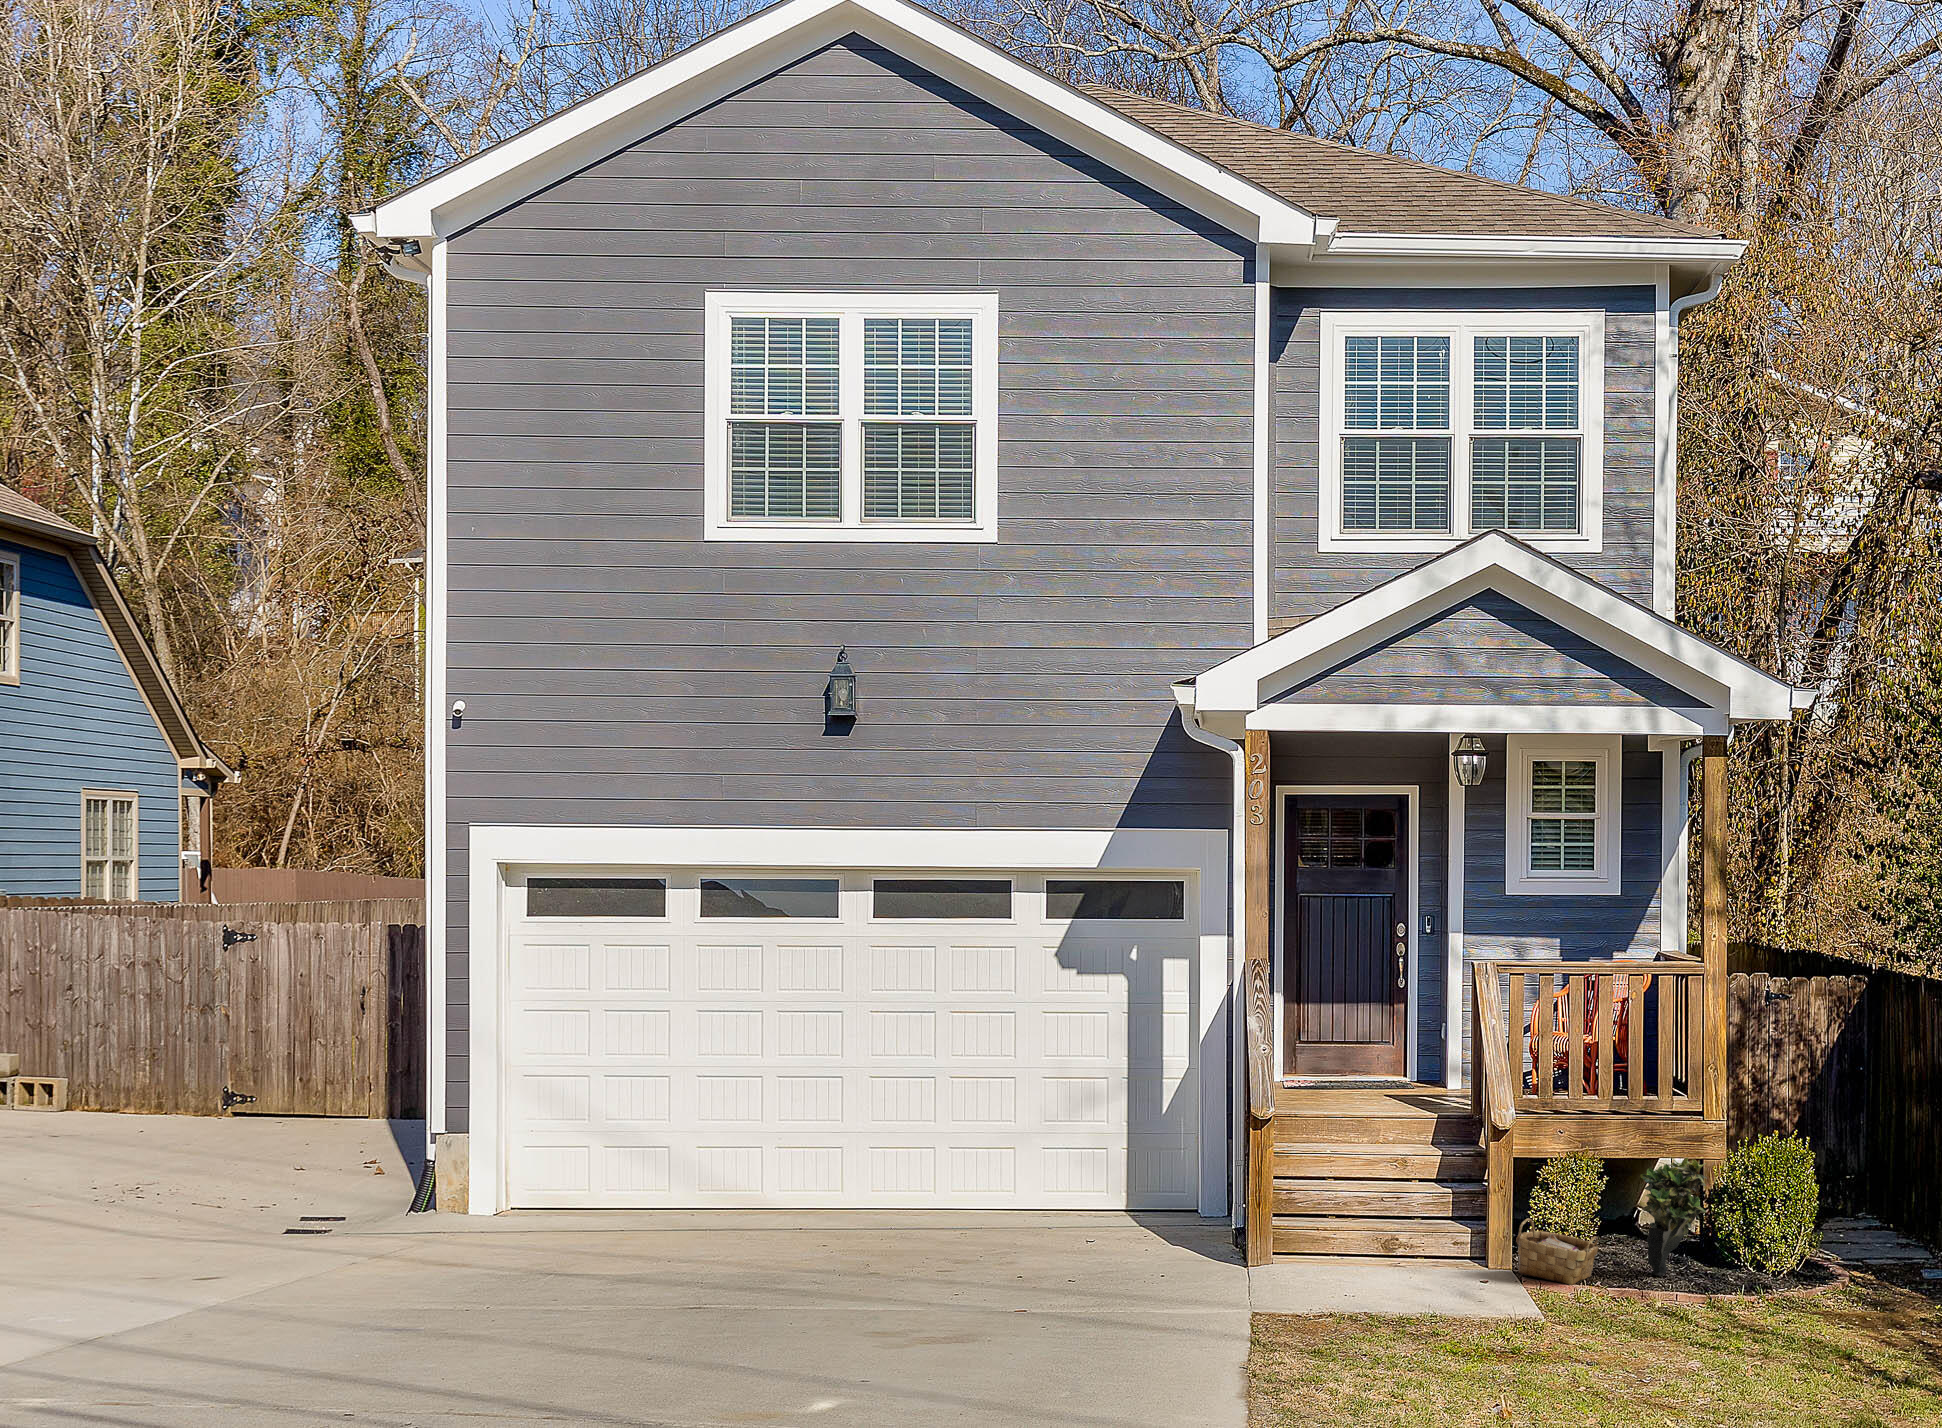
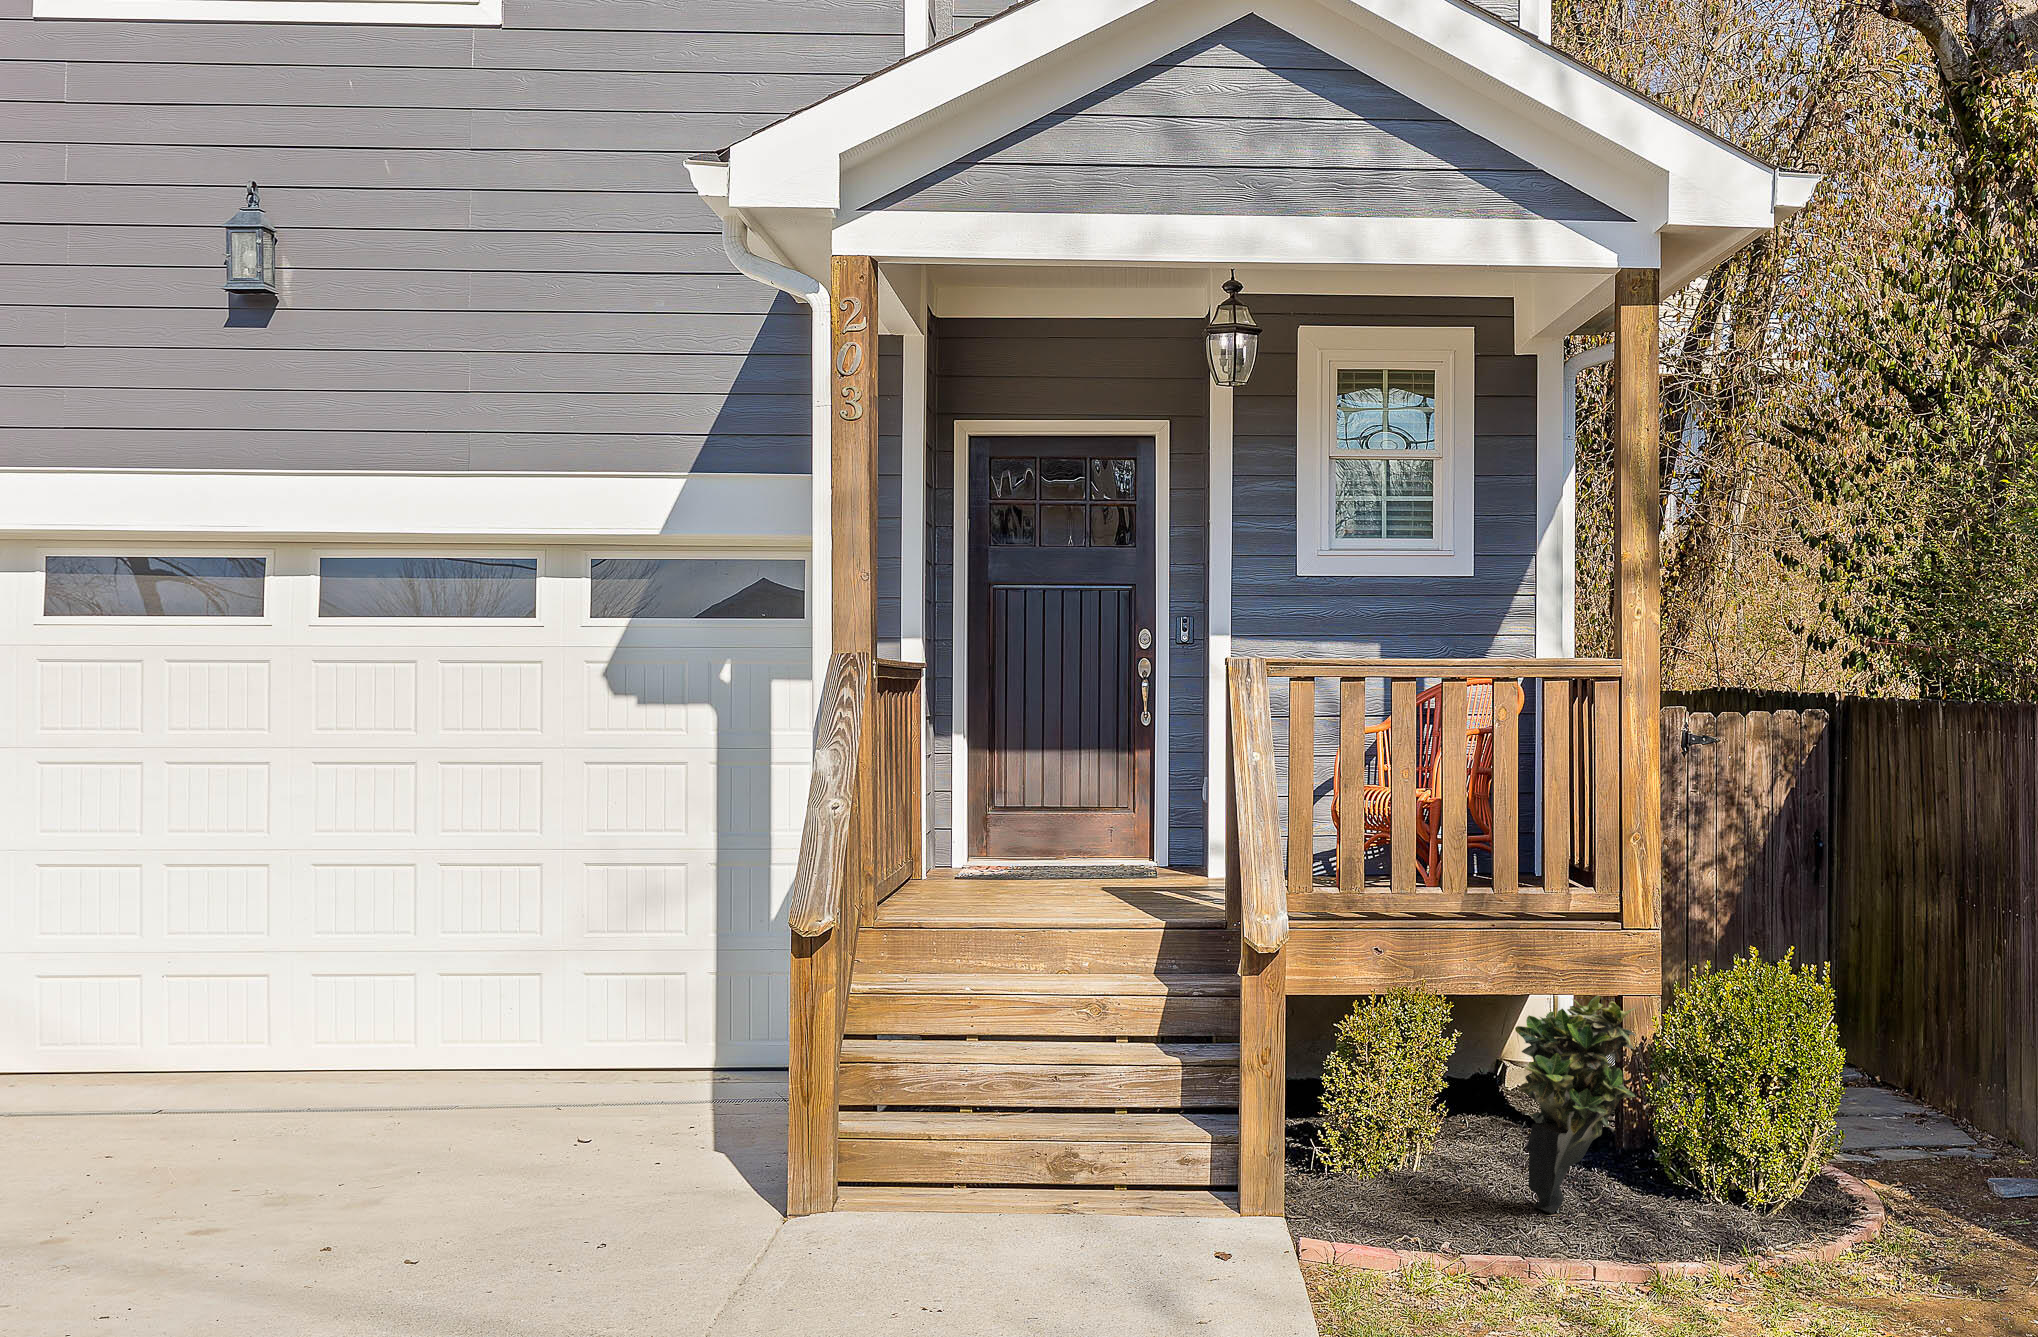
woven basket: present [1516,1218,1598,1285] -> none [1290,1110,1439,1243]

